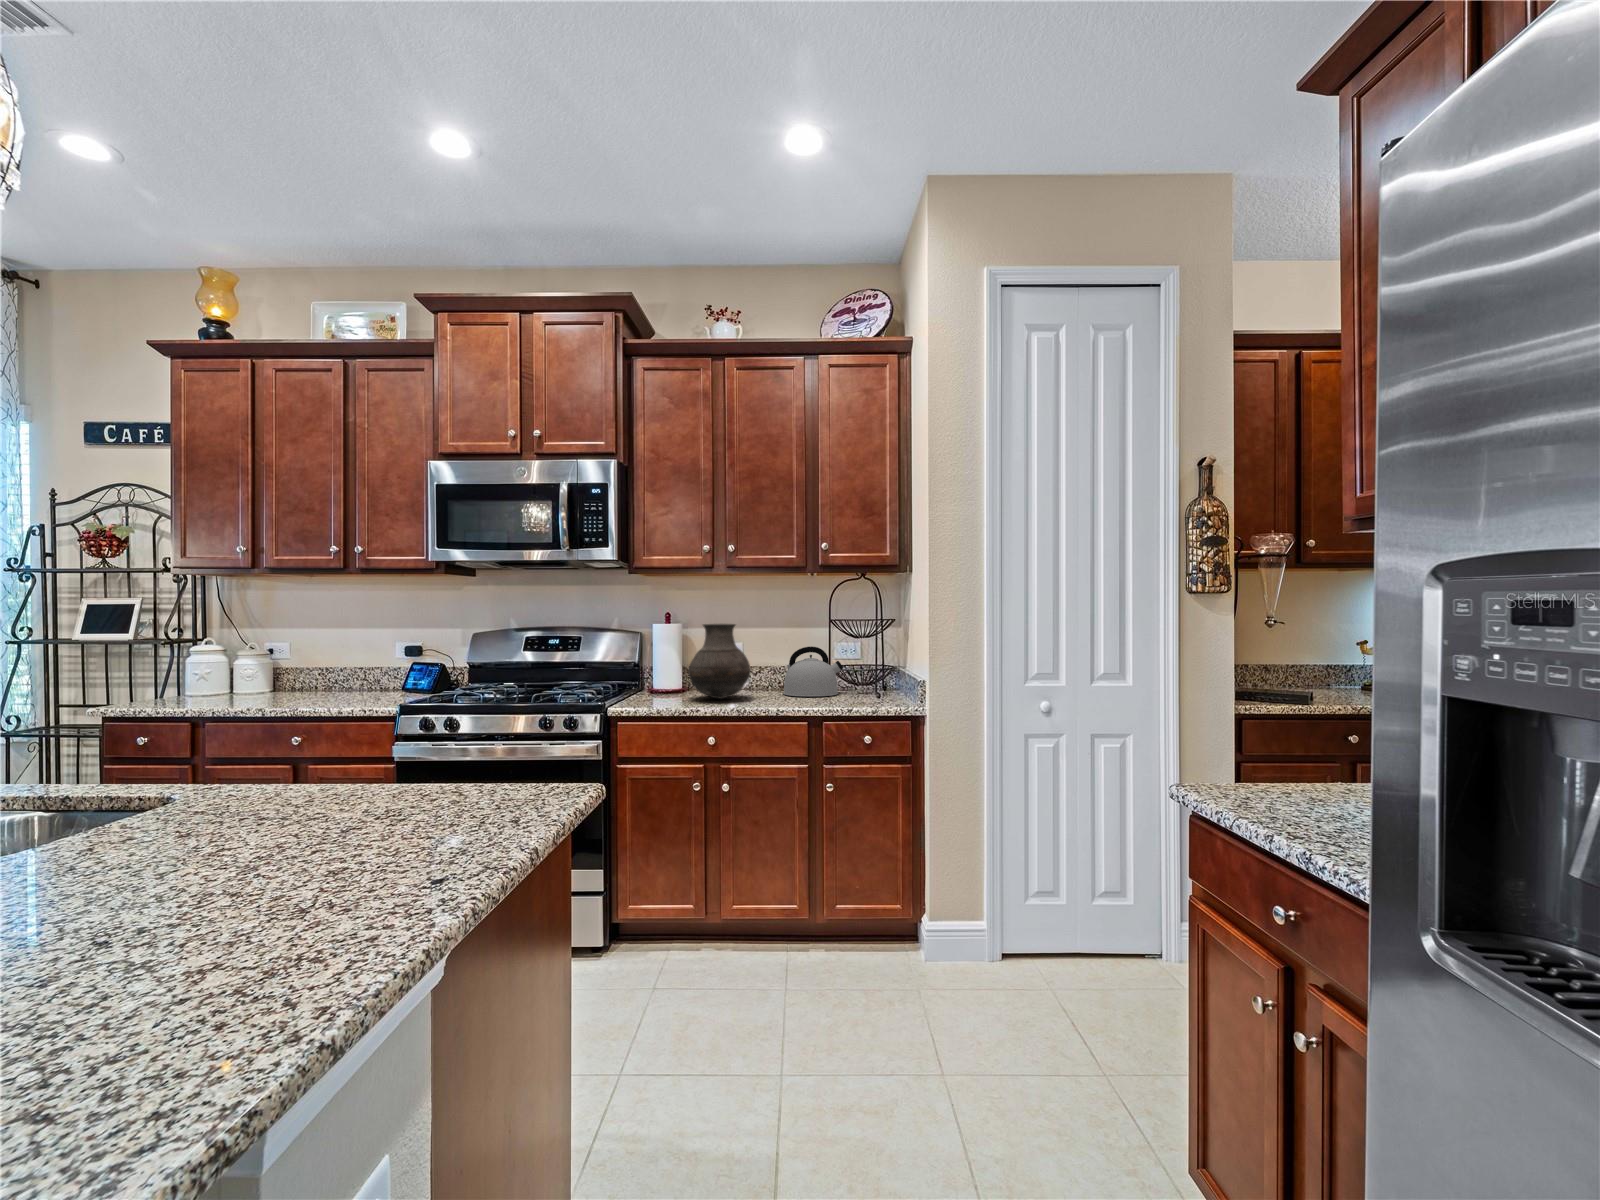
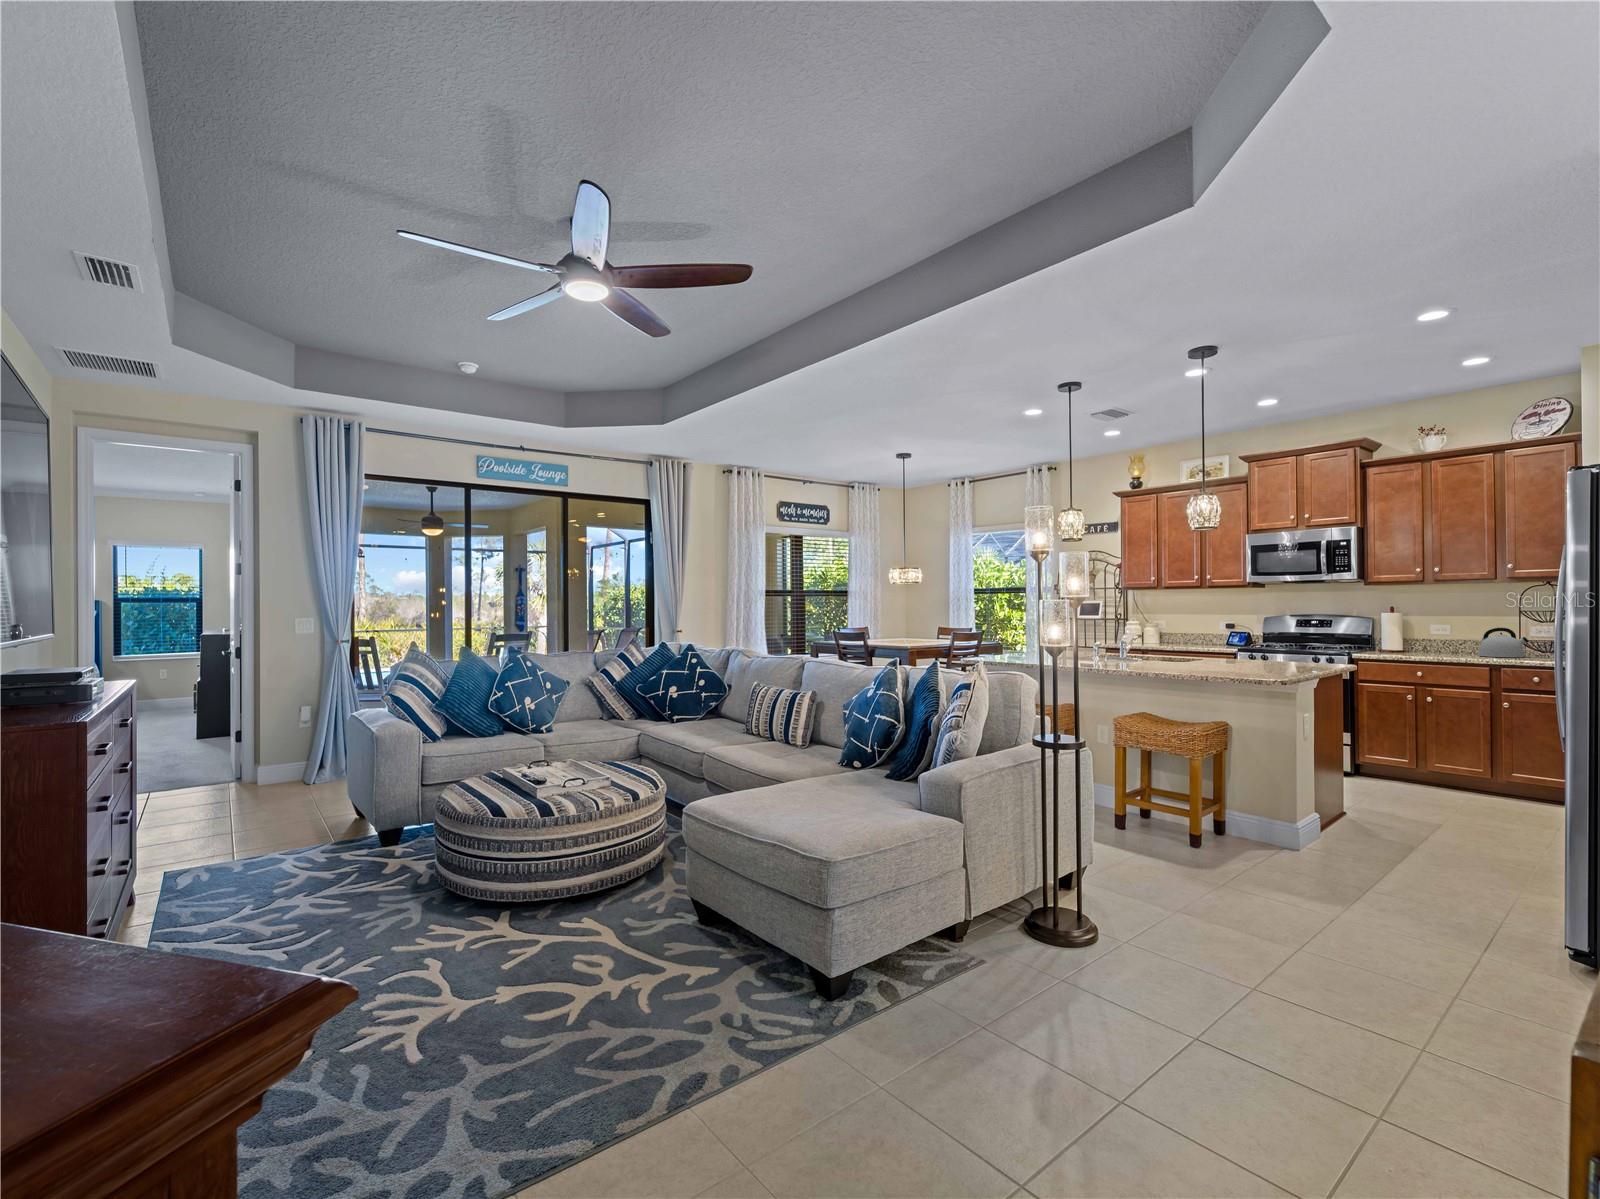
vase: present [688,624,751,699] -> none [1406,613,1451,655]

